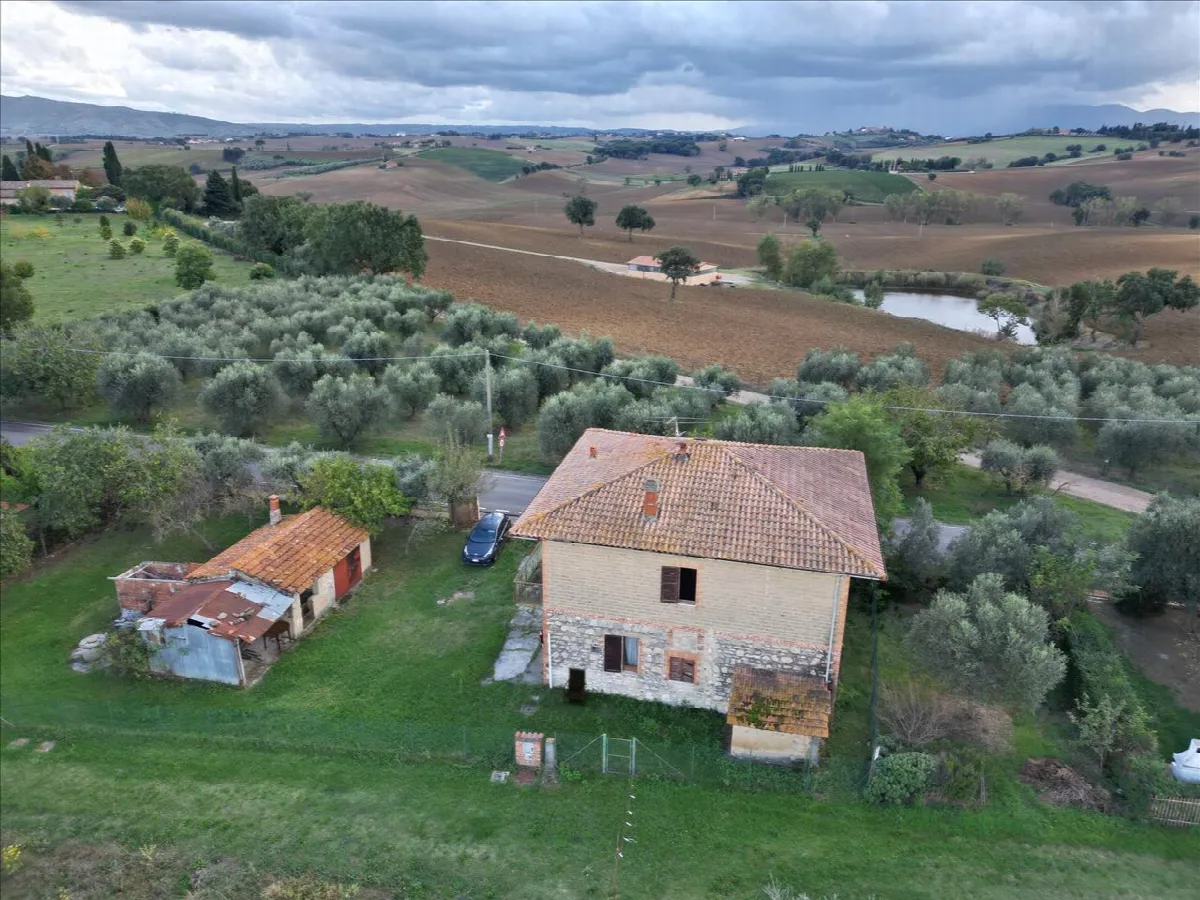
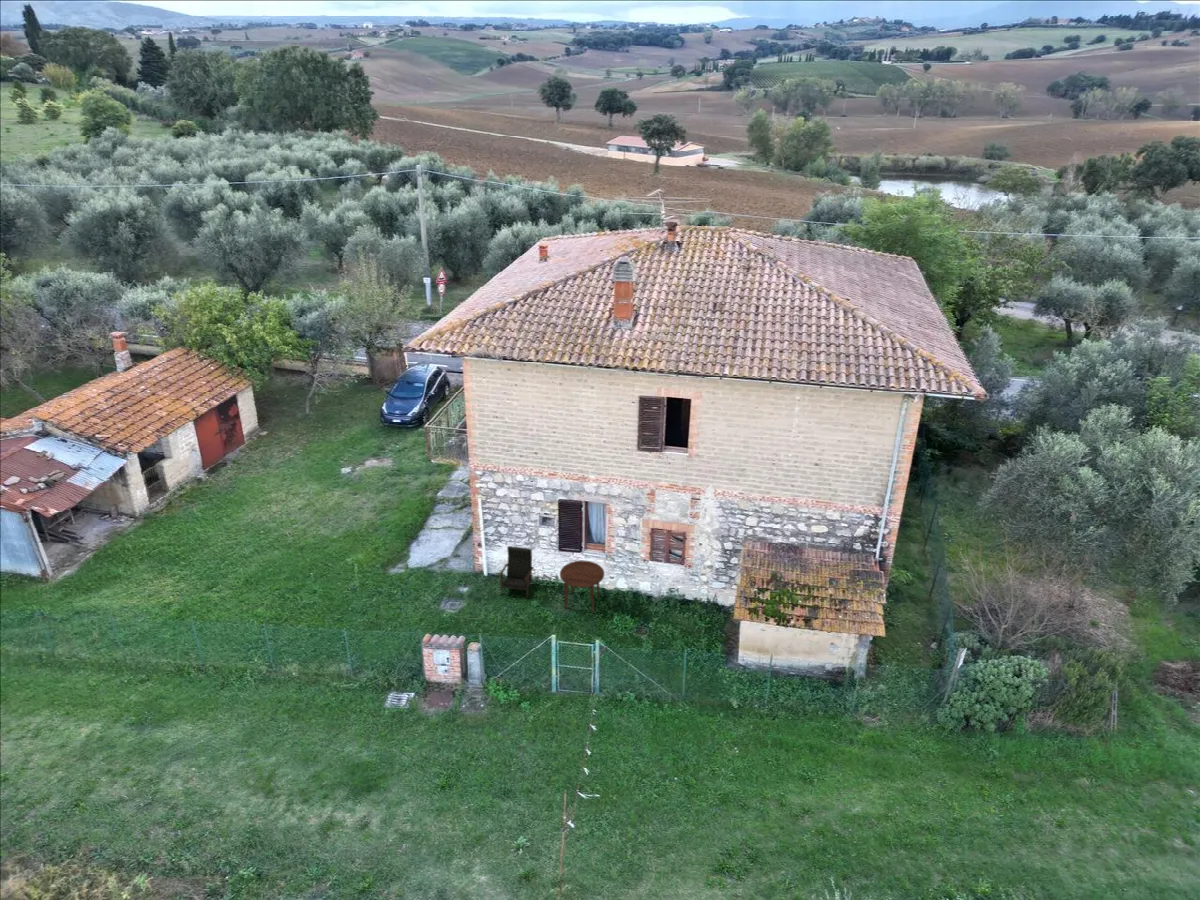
dining table: present [263,620,292,652] -> present [560,561,604,612]

